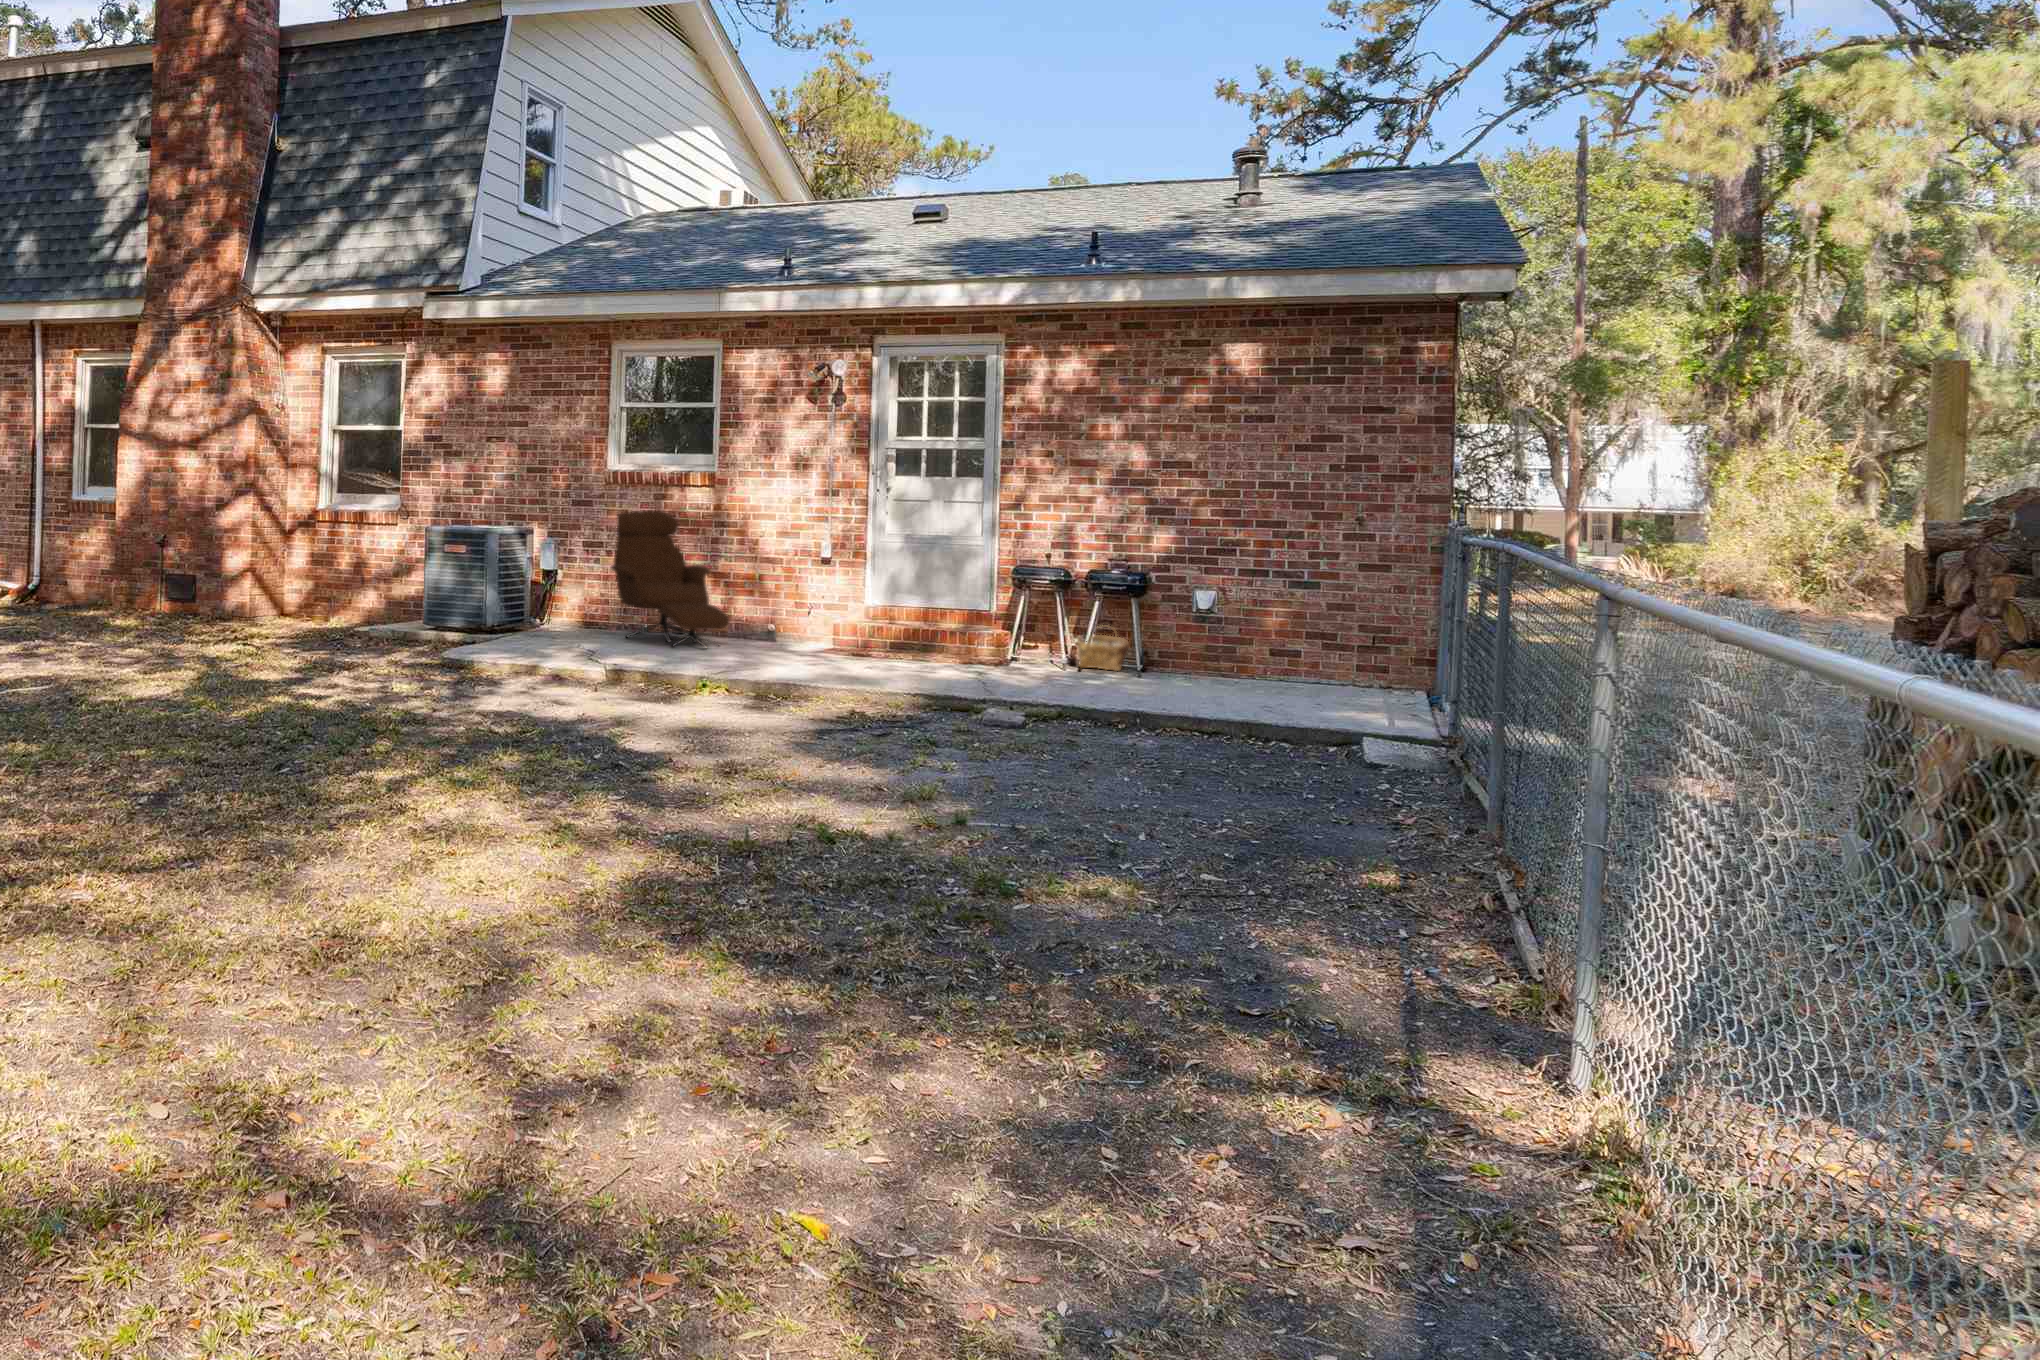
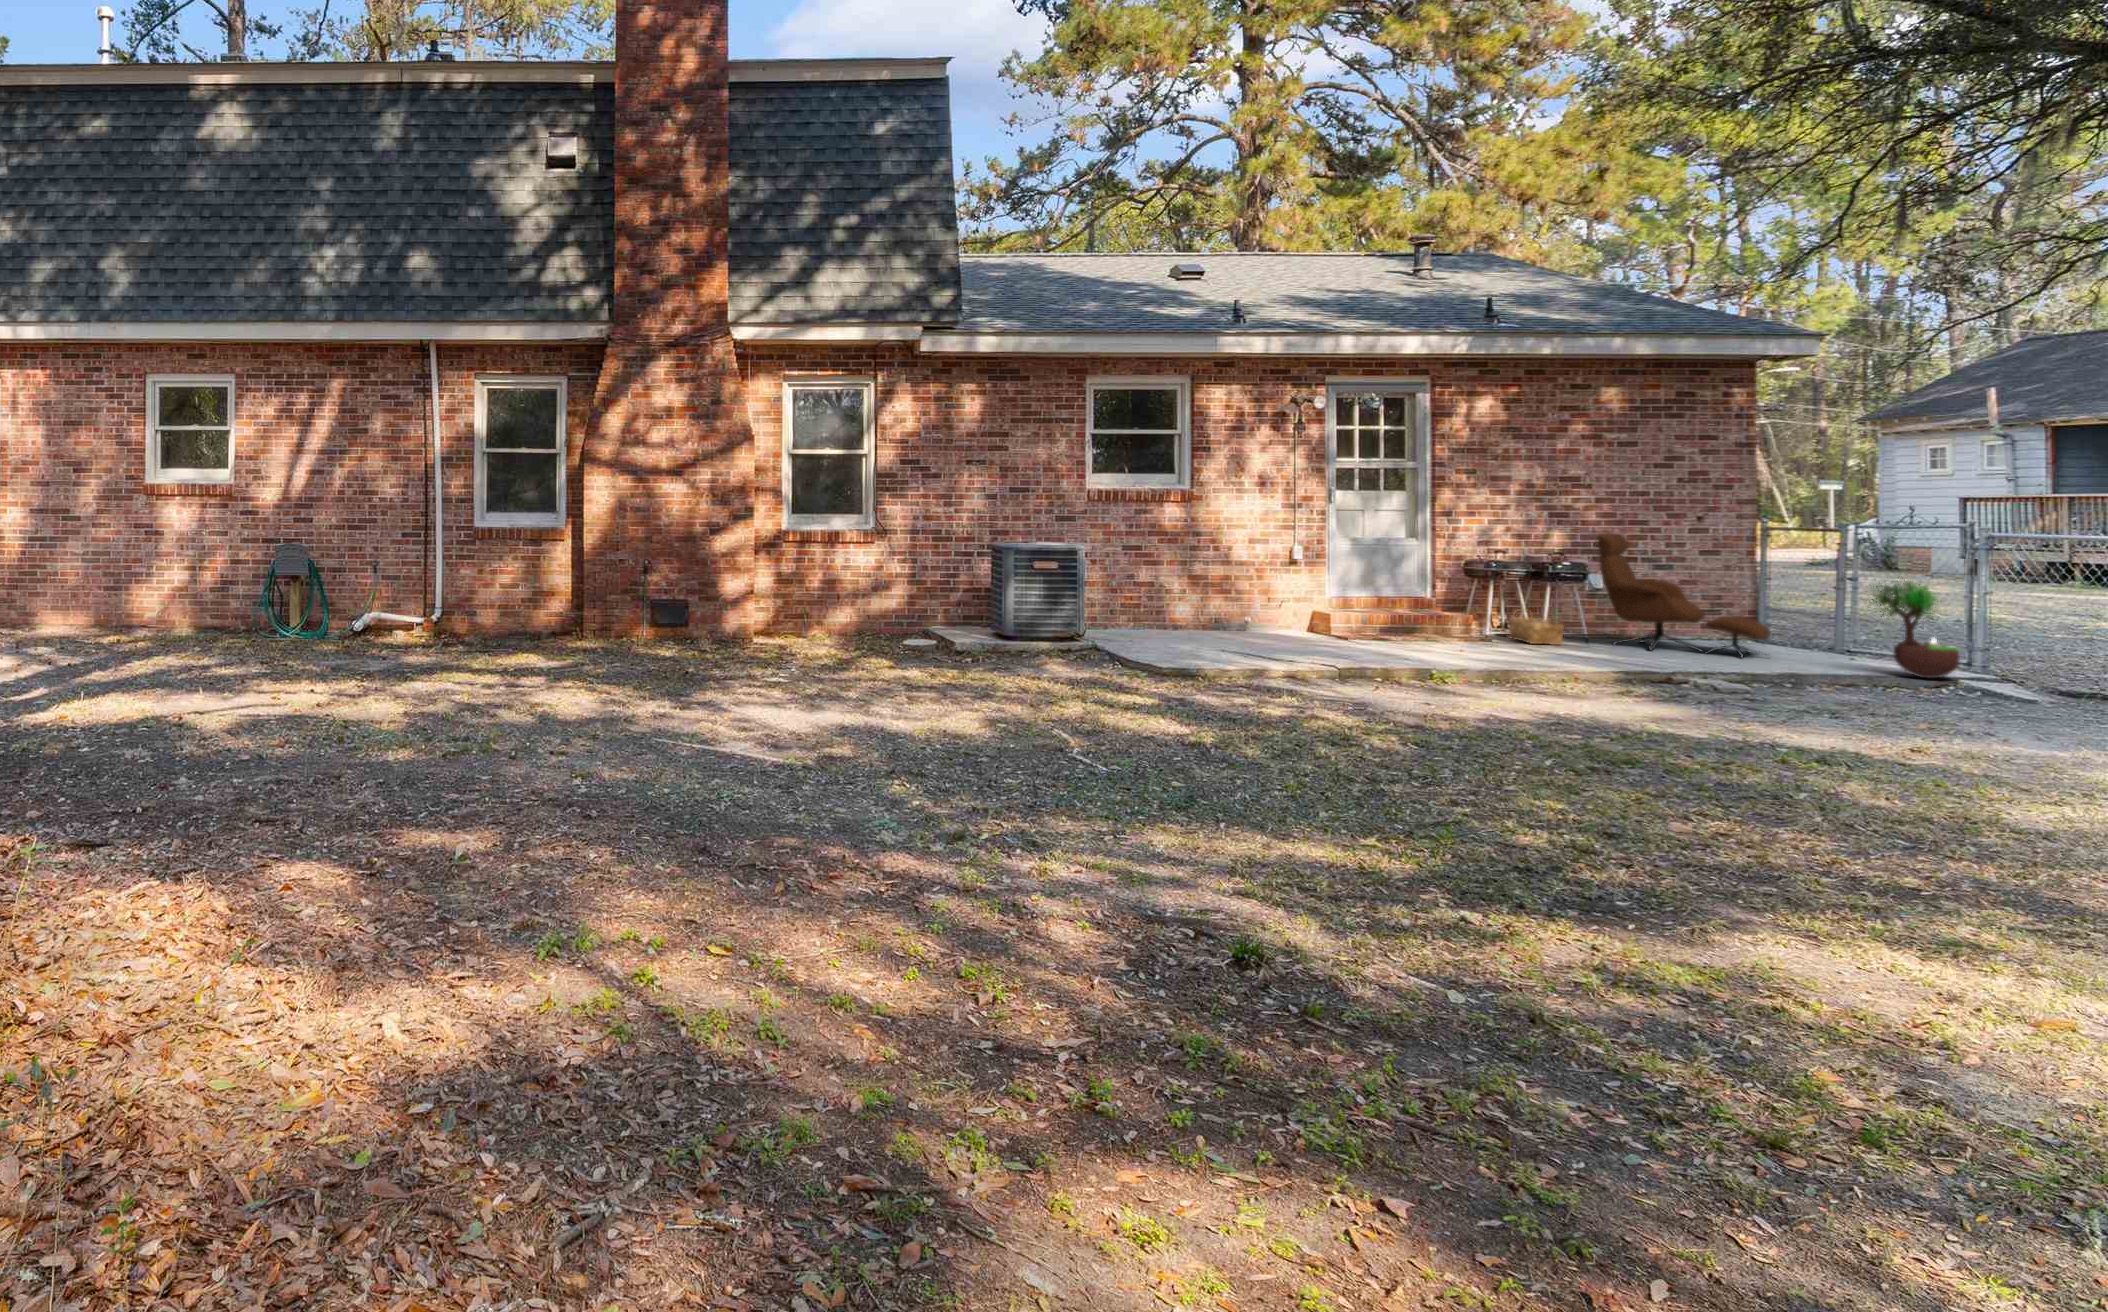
lounge chair: present [611,511,729,648] -> present [1597,532,1771,656]
potted tree: none [1354,583,1451,731] -> present [1866,576,1960,679]

